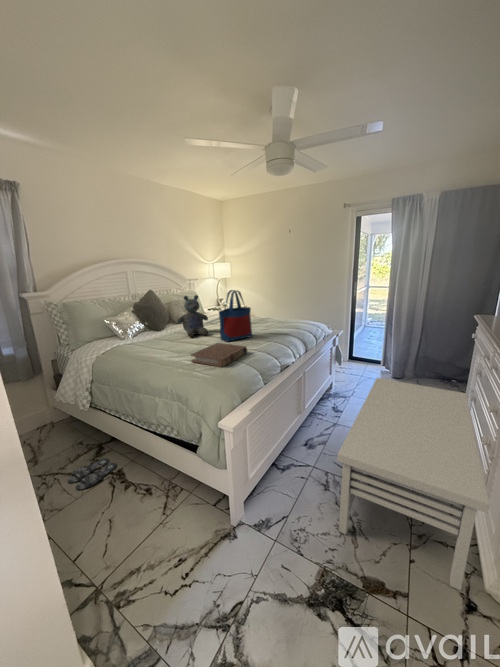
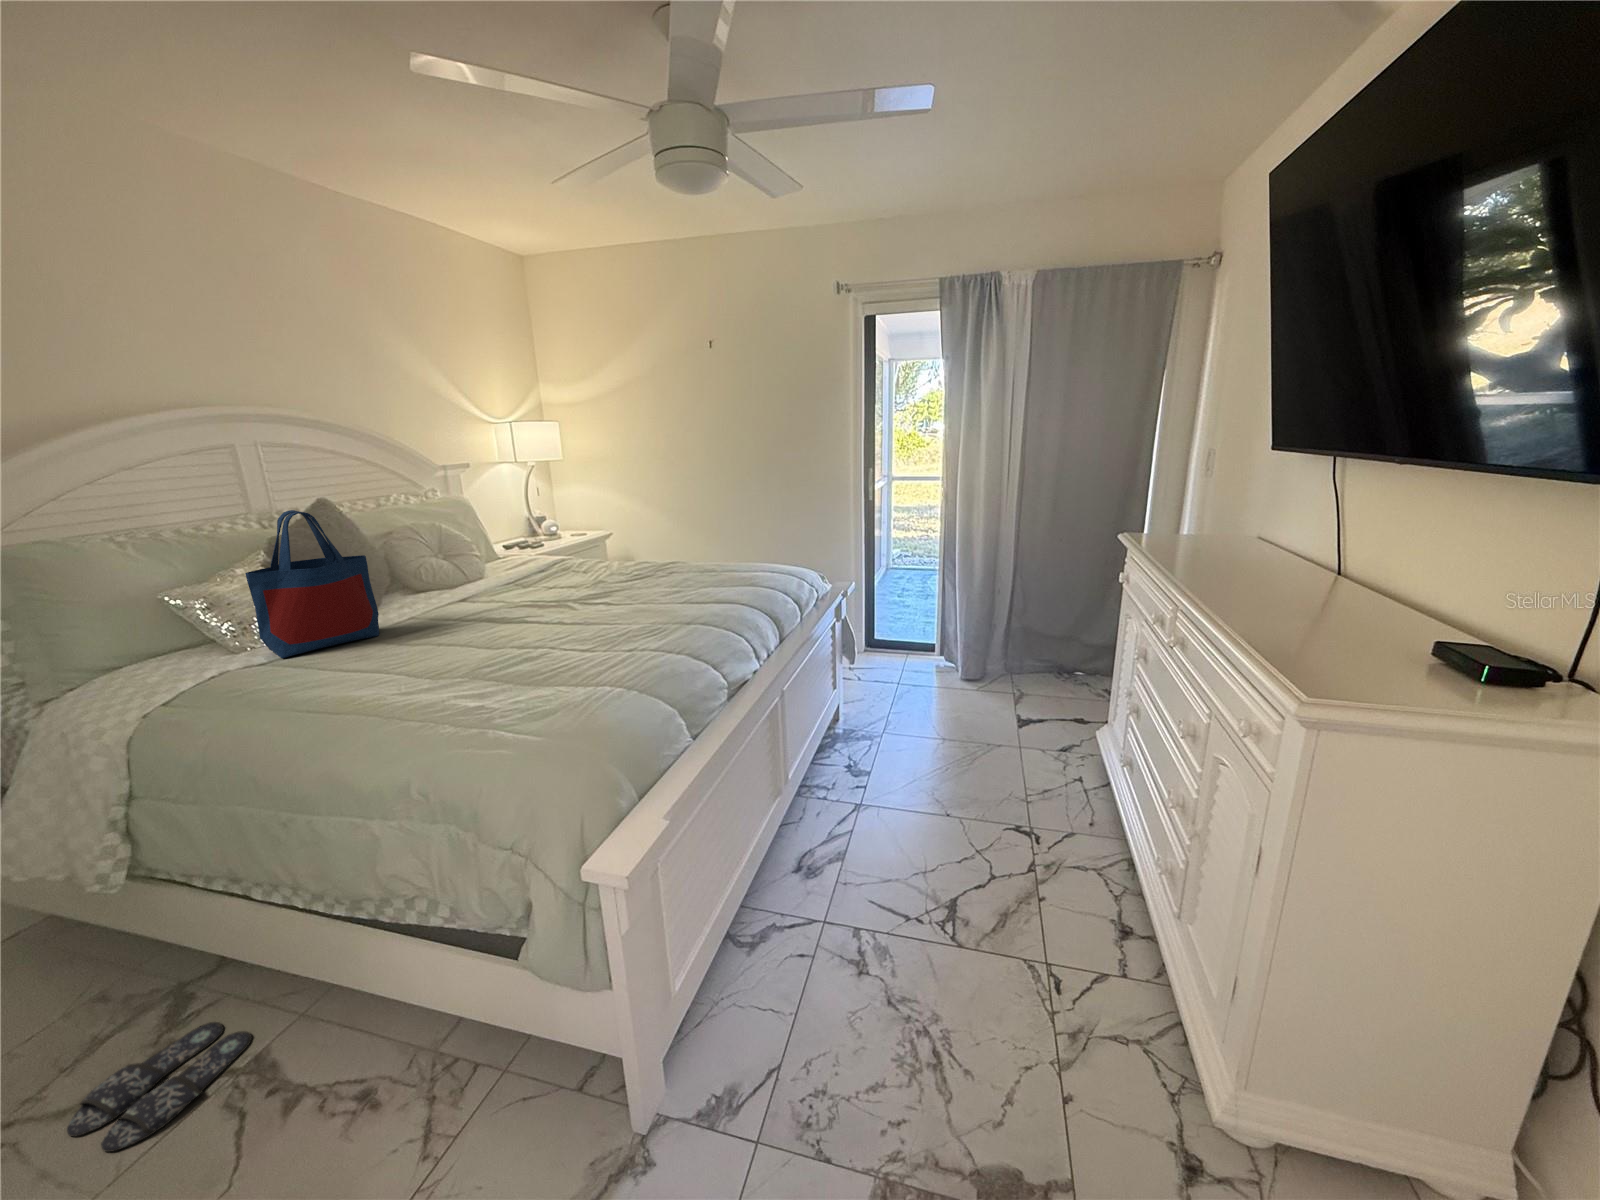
tote bag: present [219,290,252,342] -> present [245,510,379,658]
stuffed bear: present [177,295,208,337] -> none [417,510,515,628]
book: present [191,343,247,367] -> none [474,639,636,707]
storage bench: present [337,378,490,590] -> none [895,686,1224,1140]

